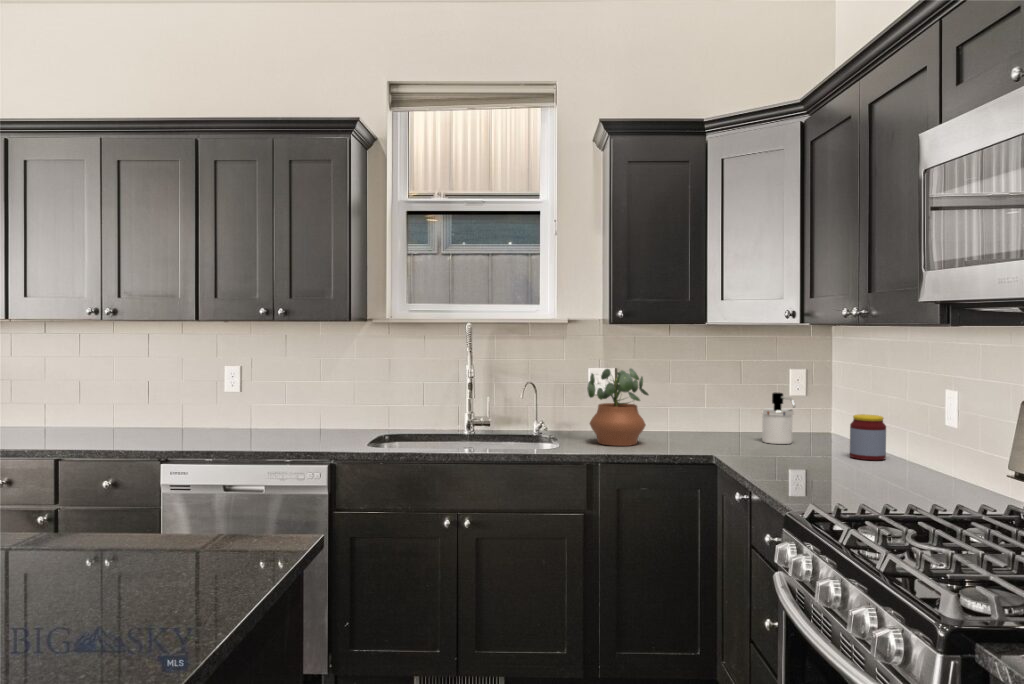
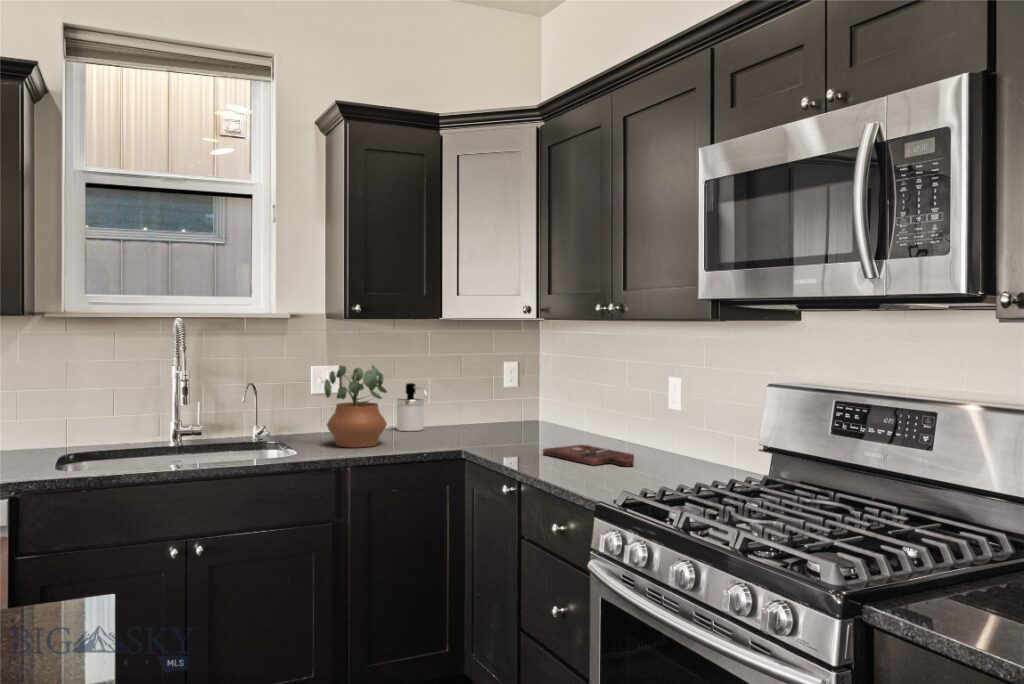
soap dispenser: present [762,392,795,444] -> present [396,383,427,431]
jar: present [850,414,886,460] -> none [578,402,608,443]
cutting board: none [791,460,891,486] -> present [543,445,634,466]

